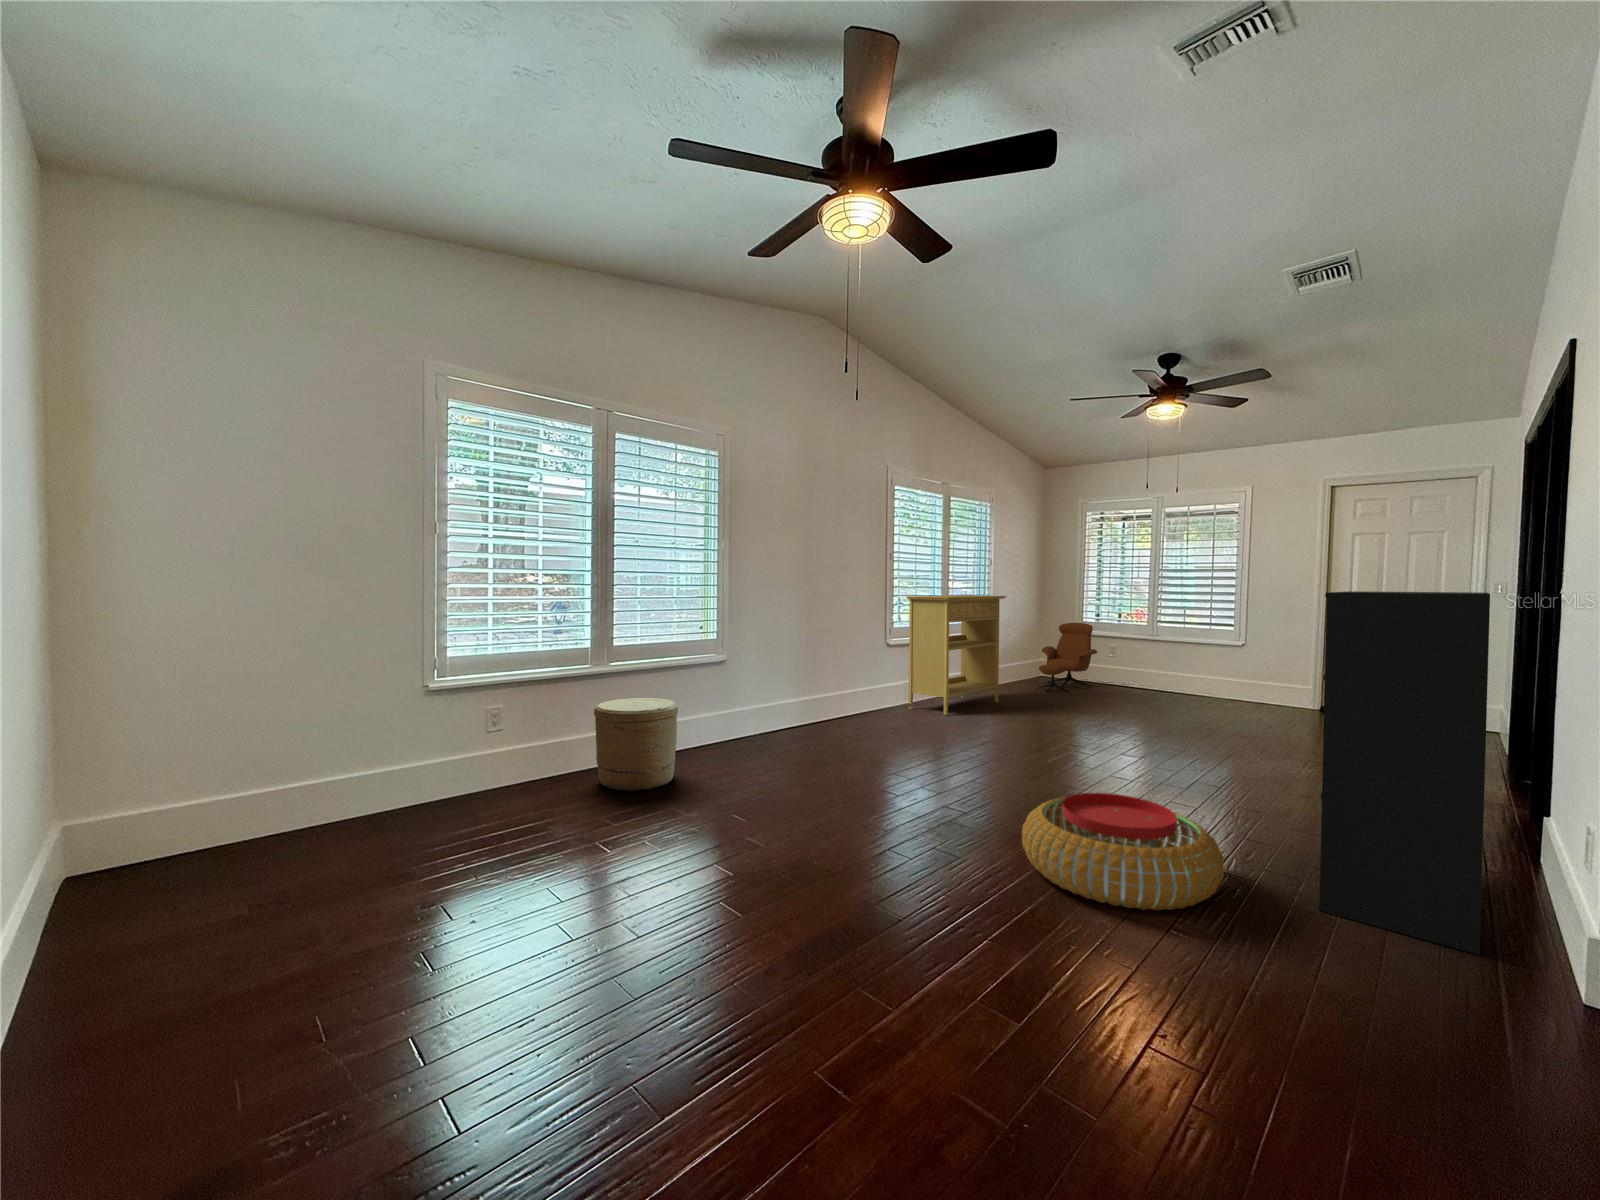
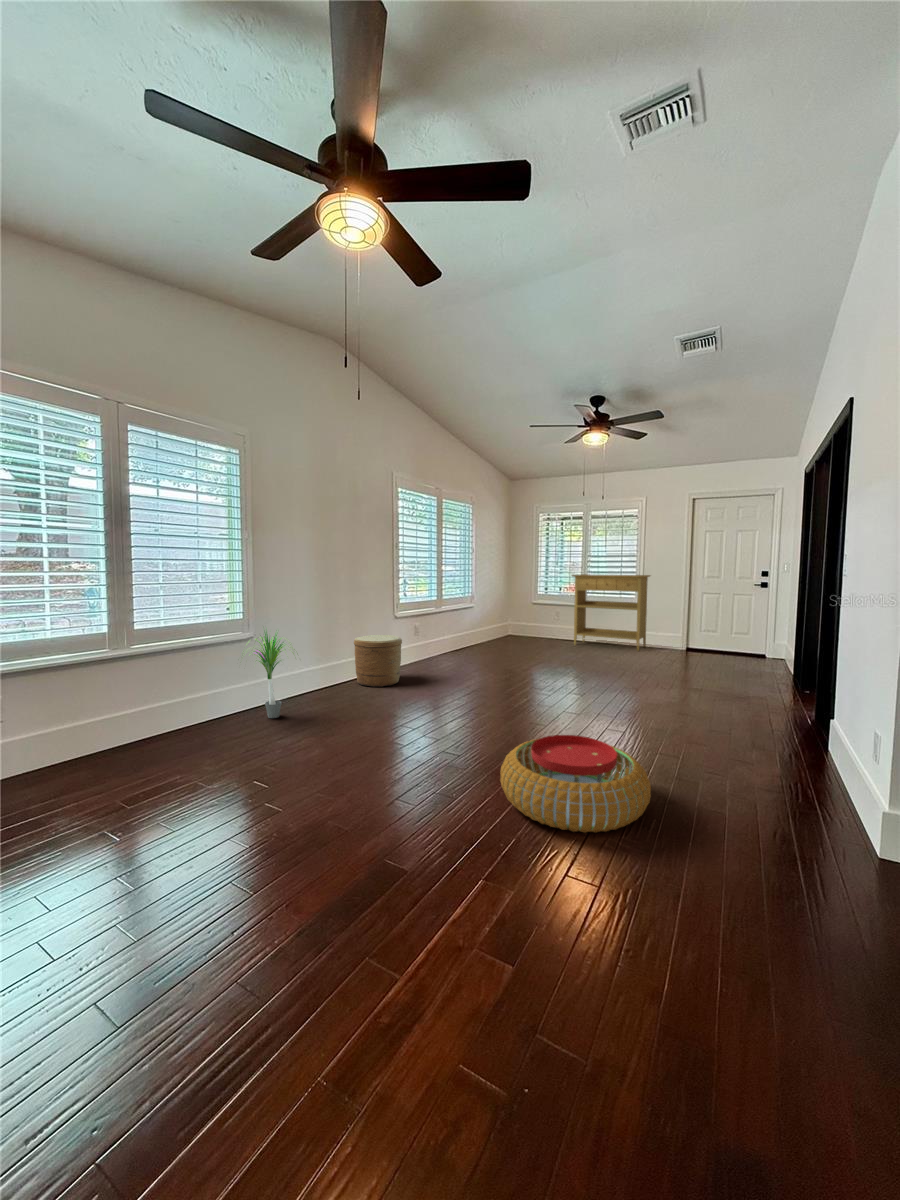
bookshelf: present [1318,591,1490,954] -> none [713,573,835,839]
console table: present [907,595,1007,715] -> present [572,574,650,651]
lounge chair: present [1036,623,1097,692] -> none [504,594,545,646]
potted plant: none [708,646,781,758] -> present [253,631,294,718]
woven basket: present [594,698,678,791] -> present [354,635,402,687]

